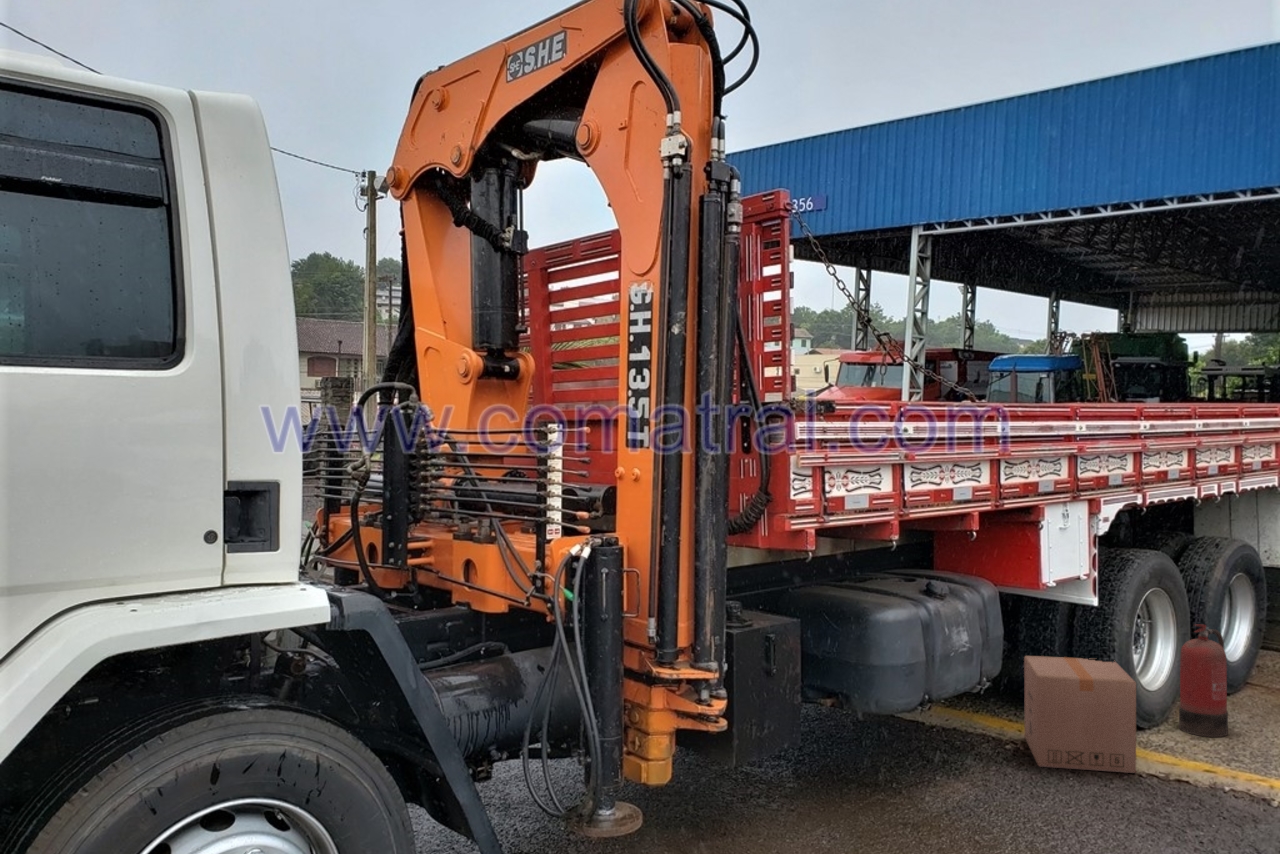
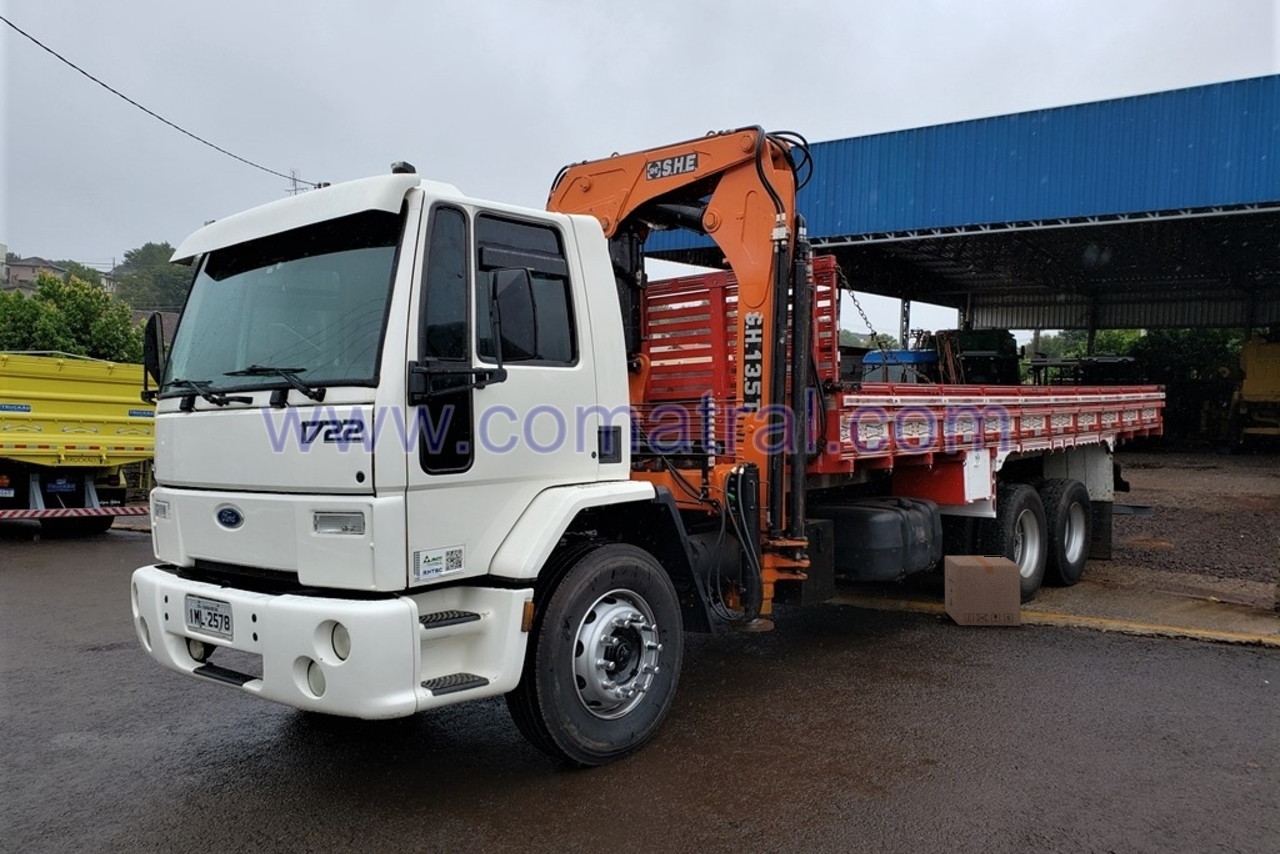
fire extinguisher: present [1179,625,1228,737] -> none [1042,532,1073,606]

